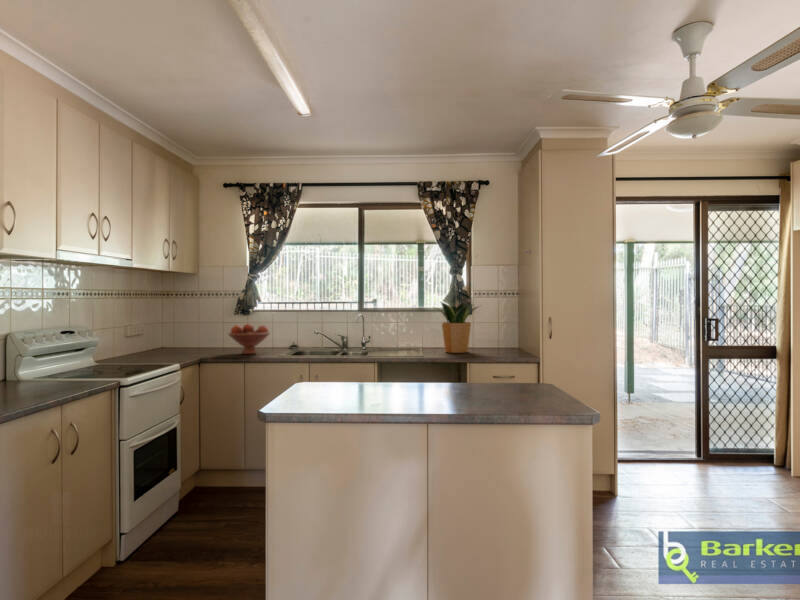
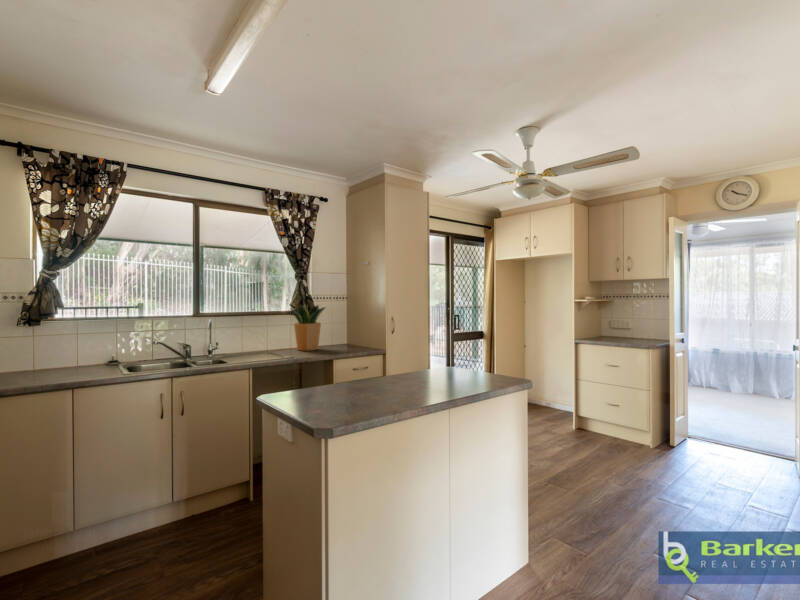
fruit bowl: present [229,324,269,354] -> none [30,336,100,377]

